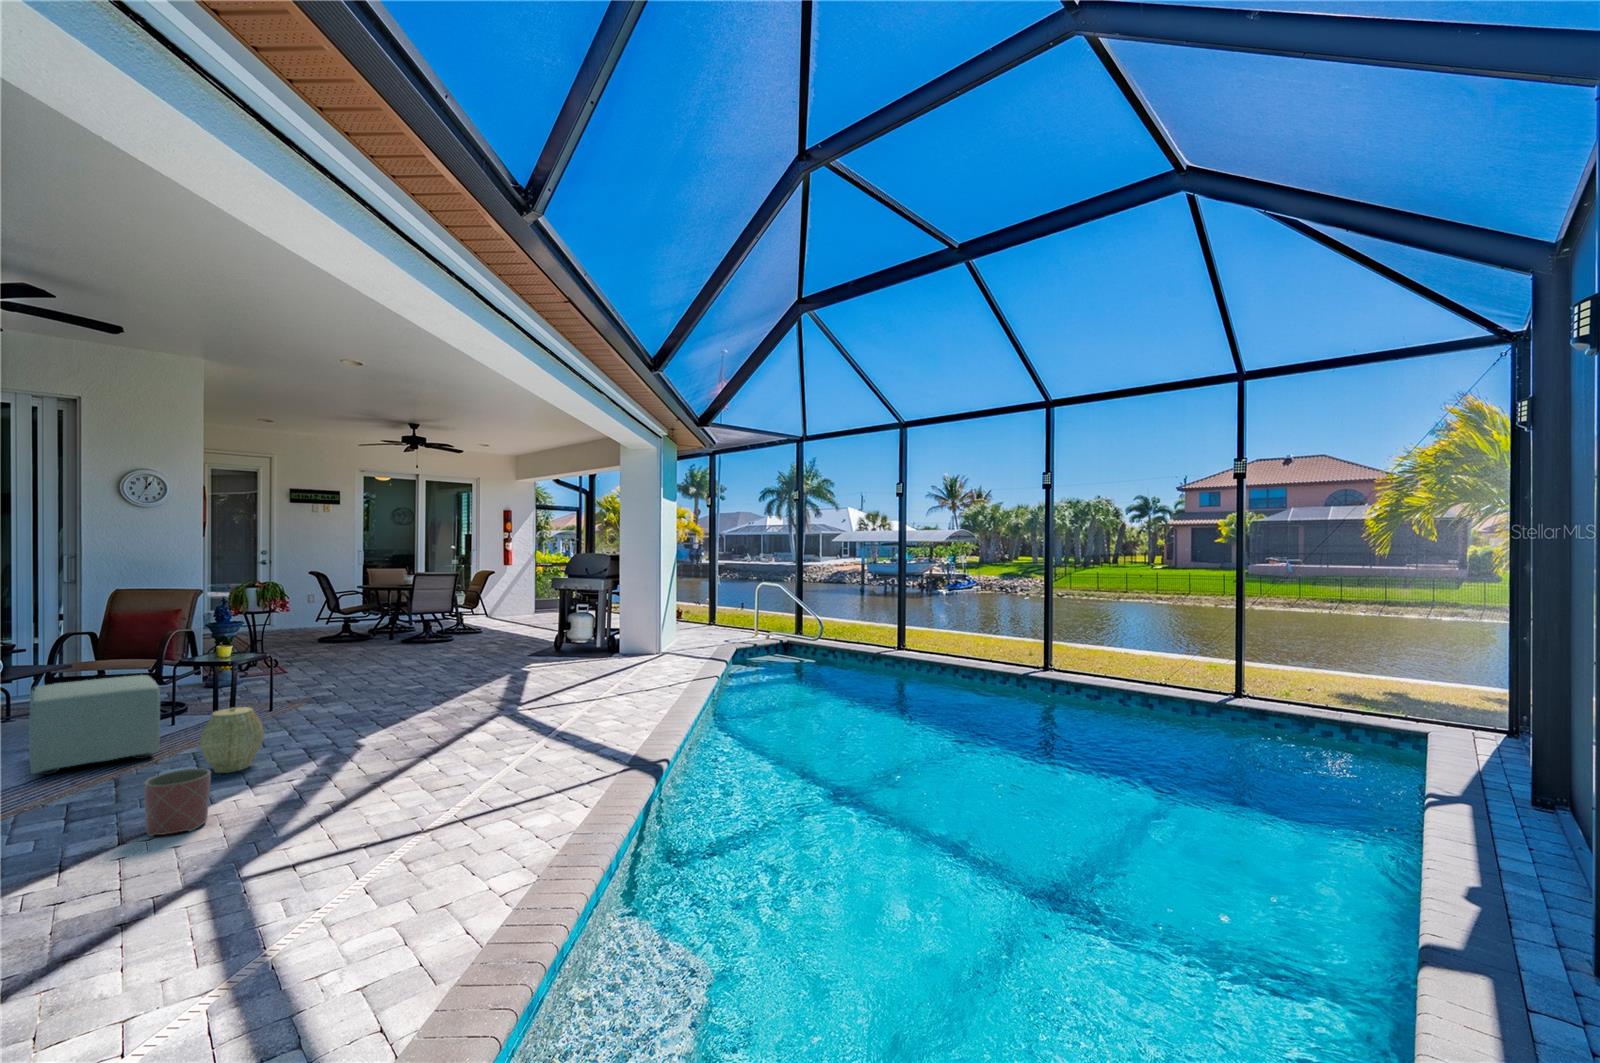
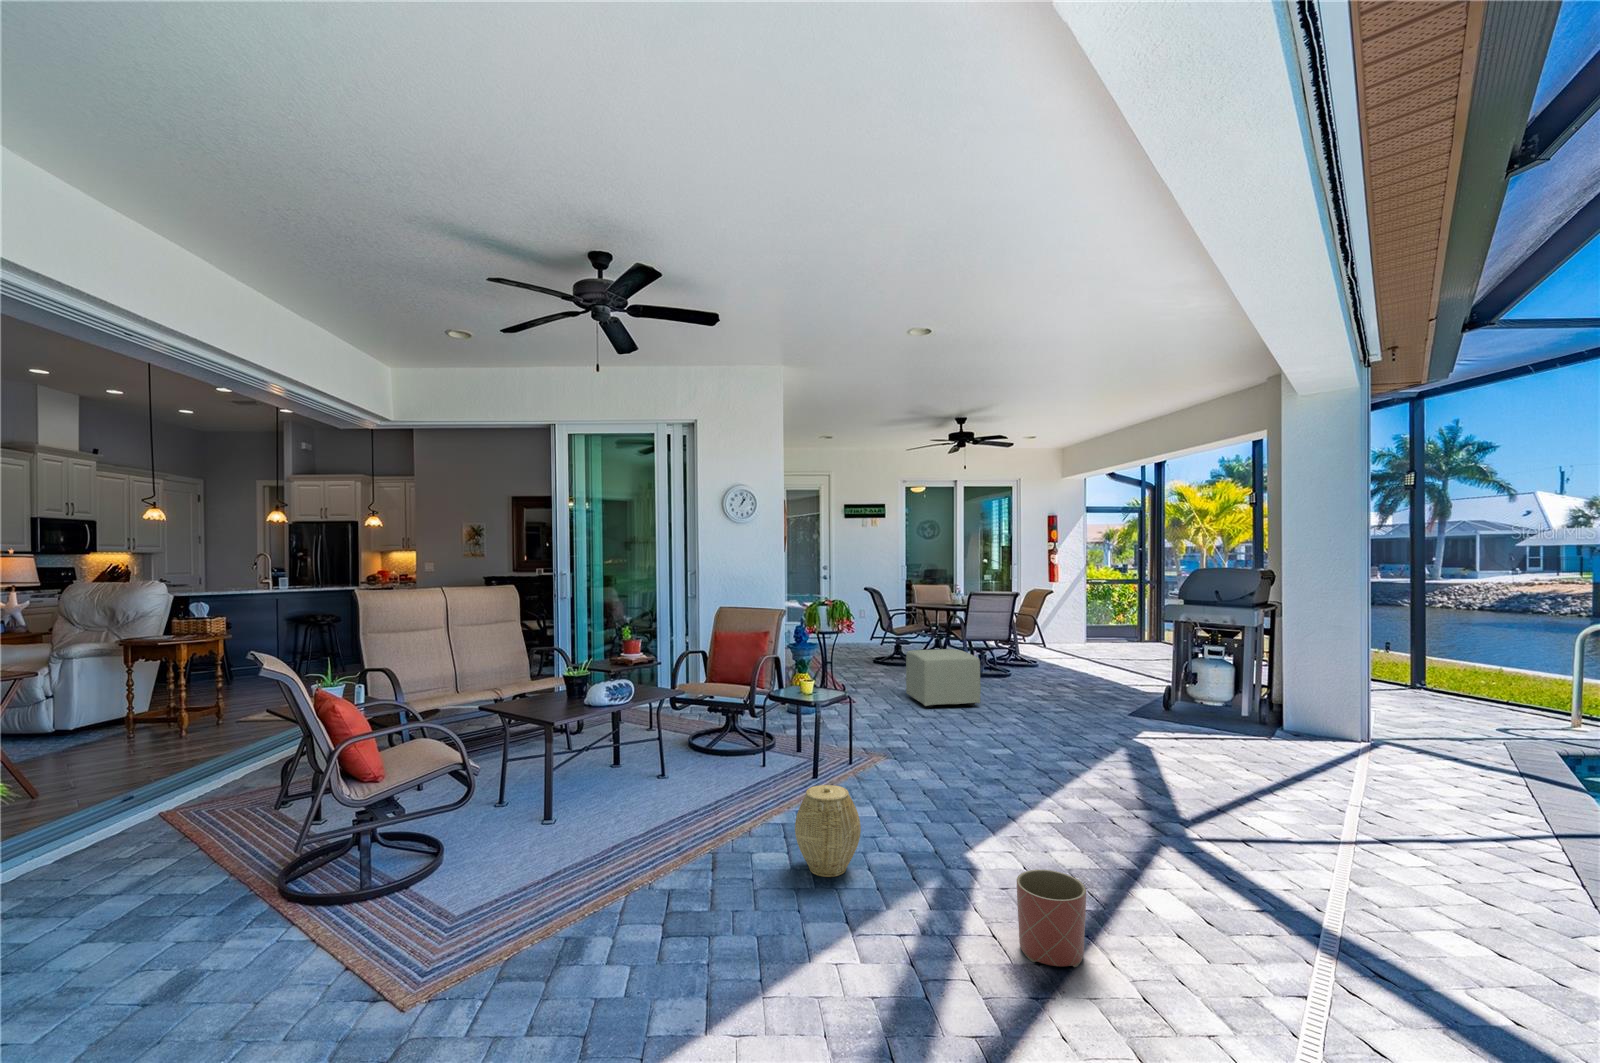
ottoman: present [29,675,160,775] -> present [906,649,981,708]
planter: present [144,768,211,837] -> present [1017,870,1086,967]

